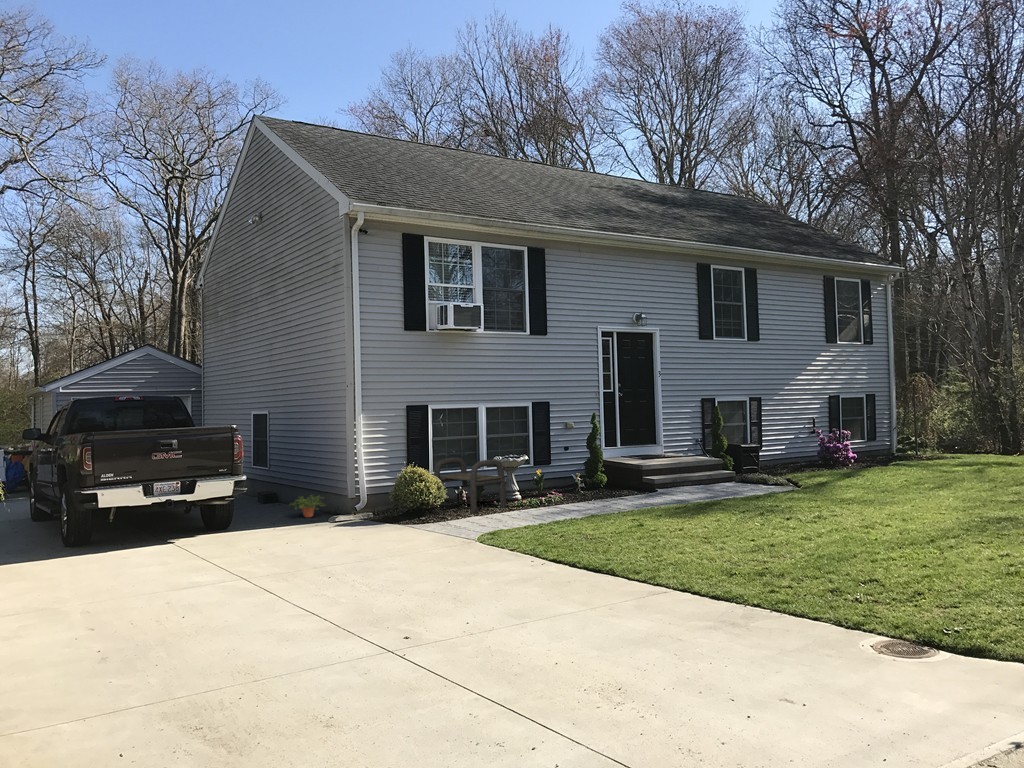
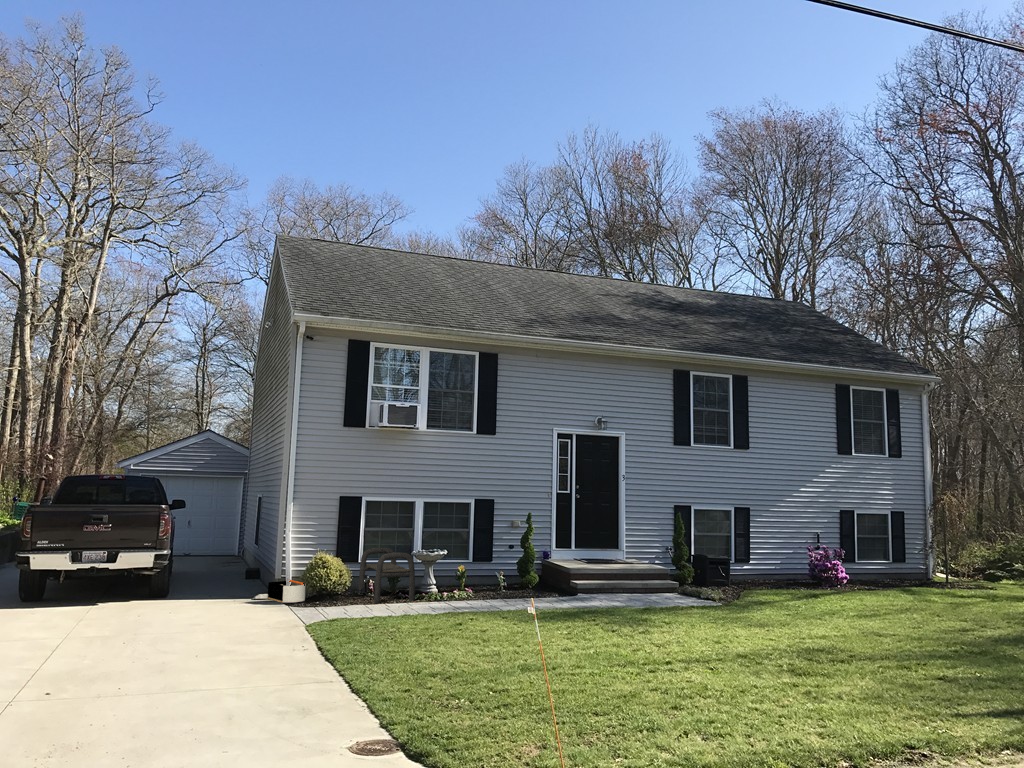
potted plant: present [289,495,327,517] -> none [234,572,270,593]
storage bin: none [345,498,391,522] -> present [268,580,305,603]

